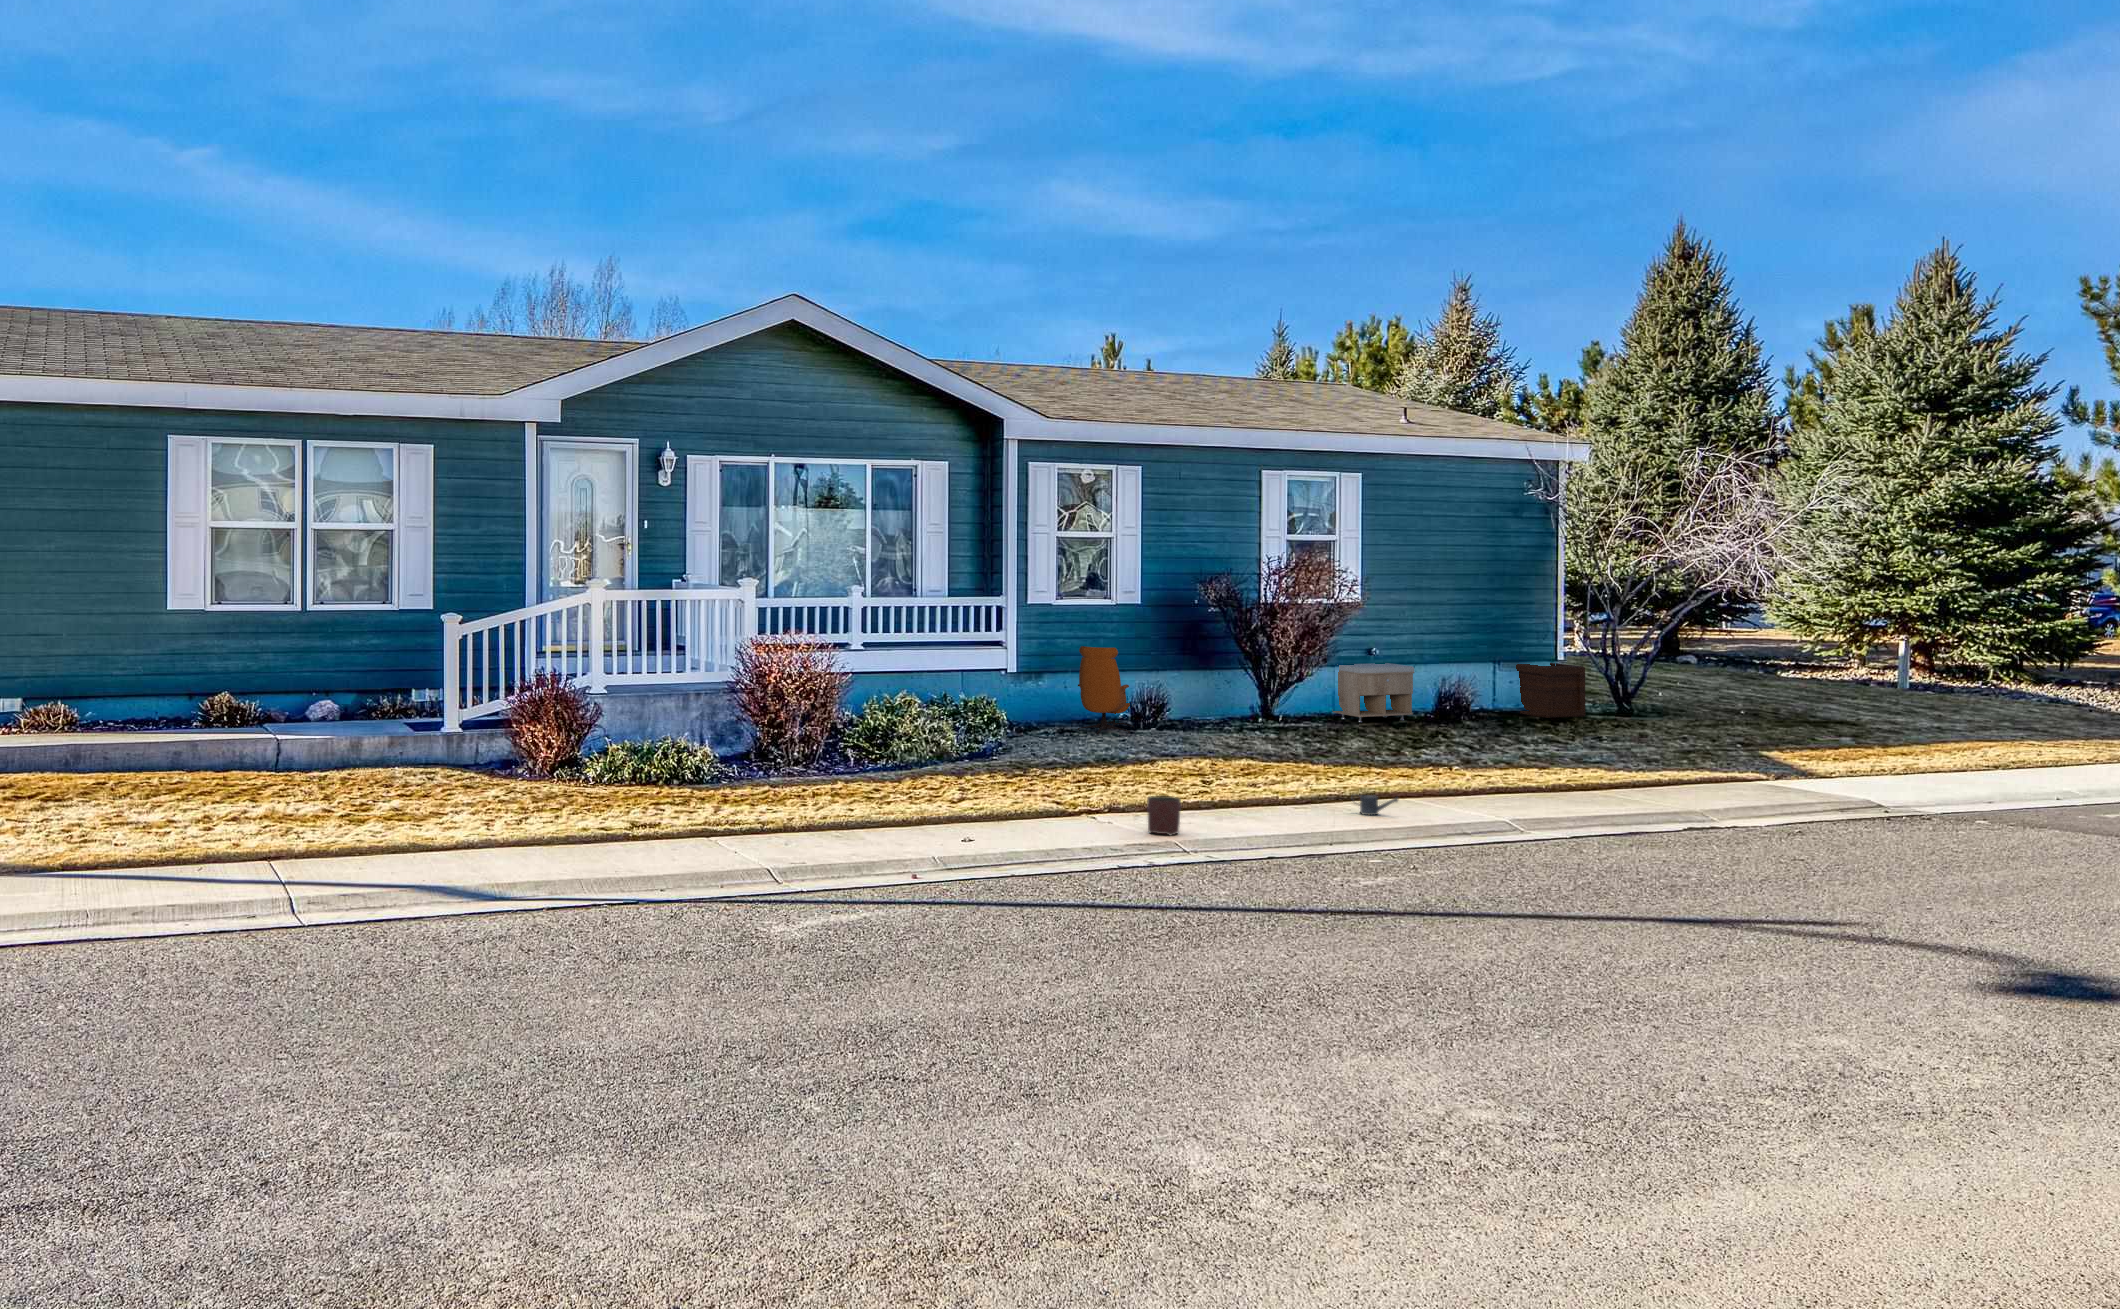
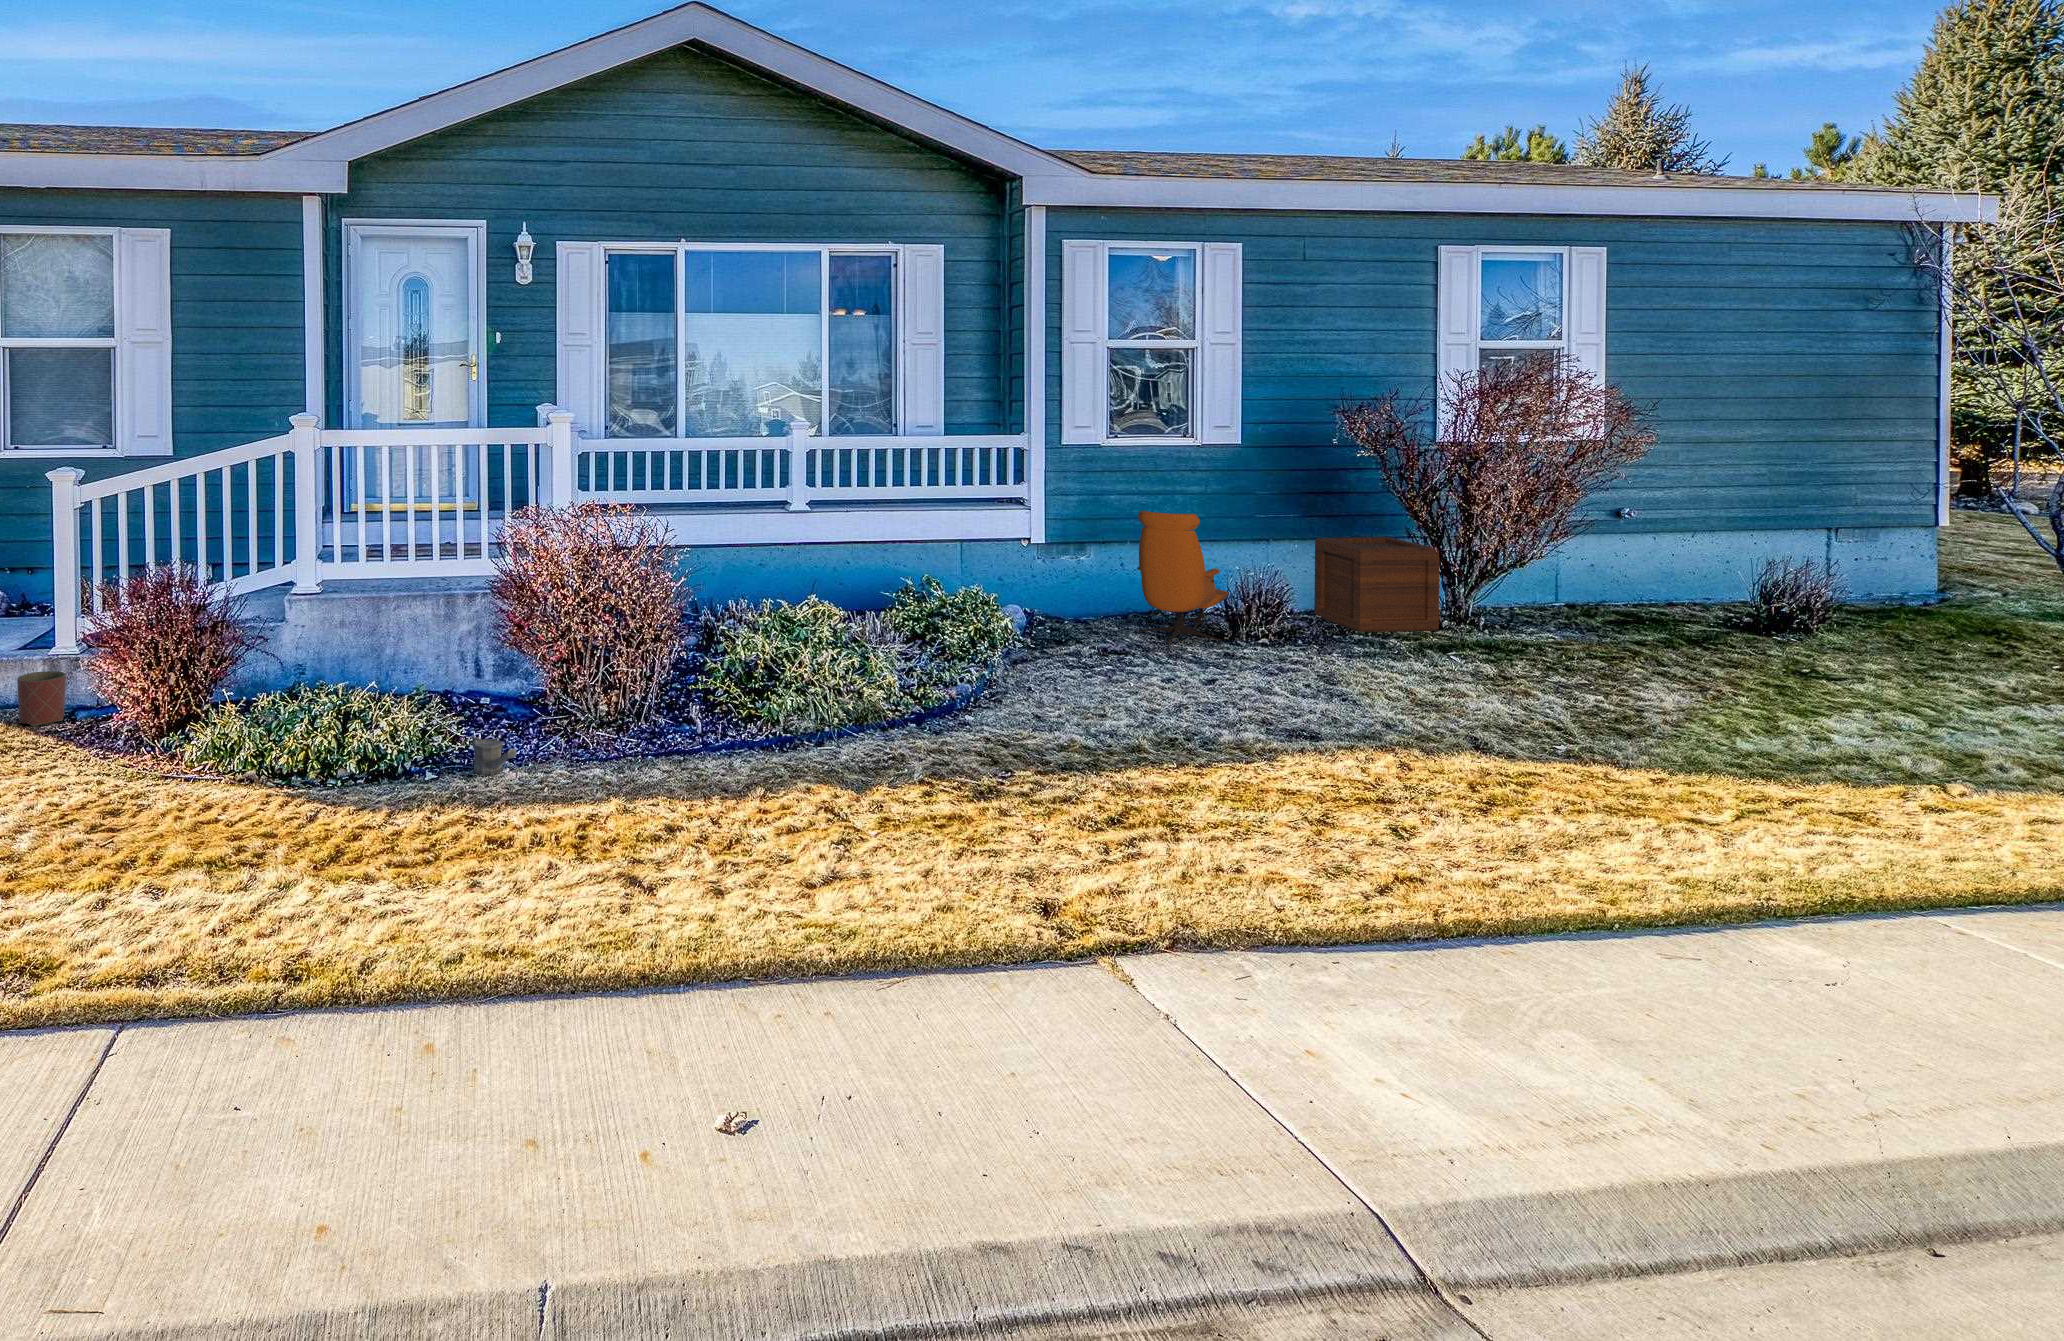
storage bench: present [1333,663,1414,722] -> none [1553,532,1696,623]
wooden crate: present [1516,663,1585,718] -> present [1314,537,1440,632]
watering can: present [1351,795,1398,815] -> present [472,737,516,775]
planter: present [1147,796,1181,836] -> present [17,671,66,726]

